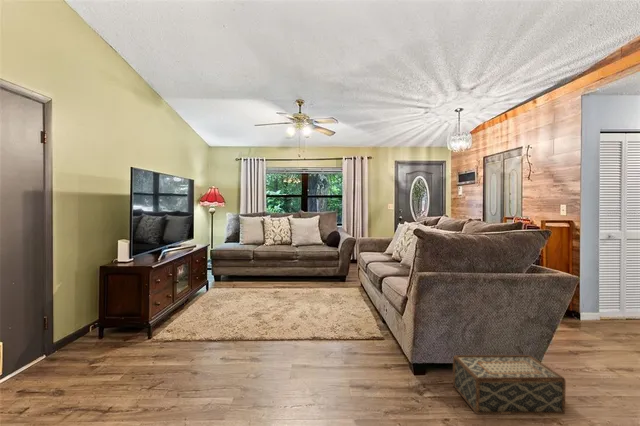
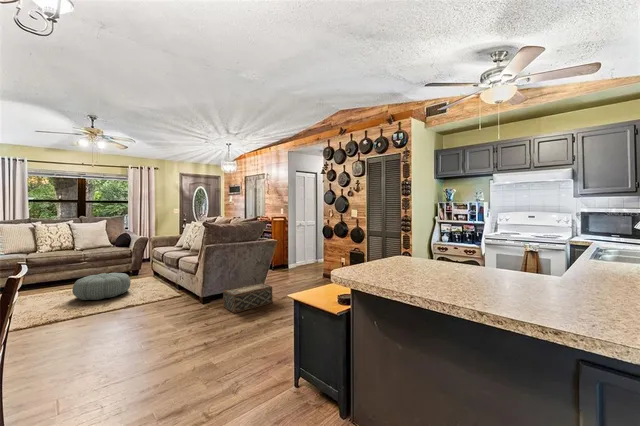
pouf: none [276,279,331,312] -> present [72,273,131,300]

